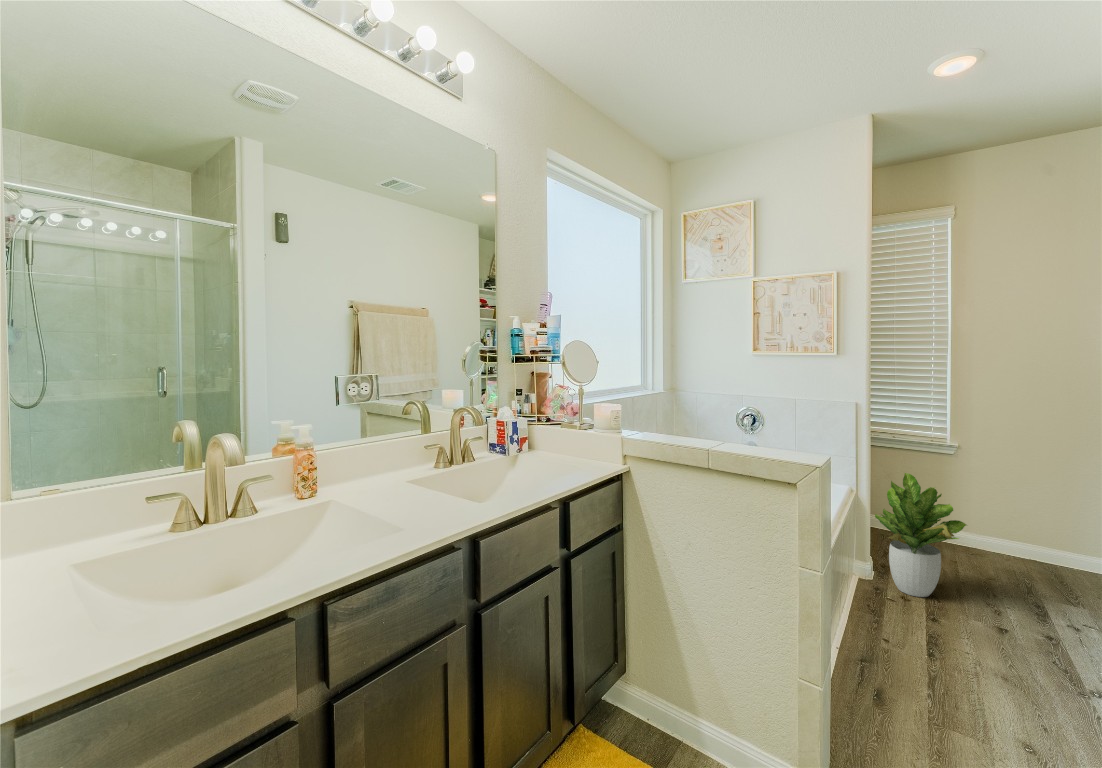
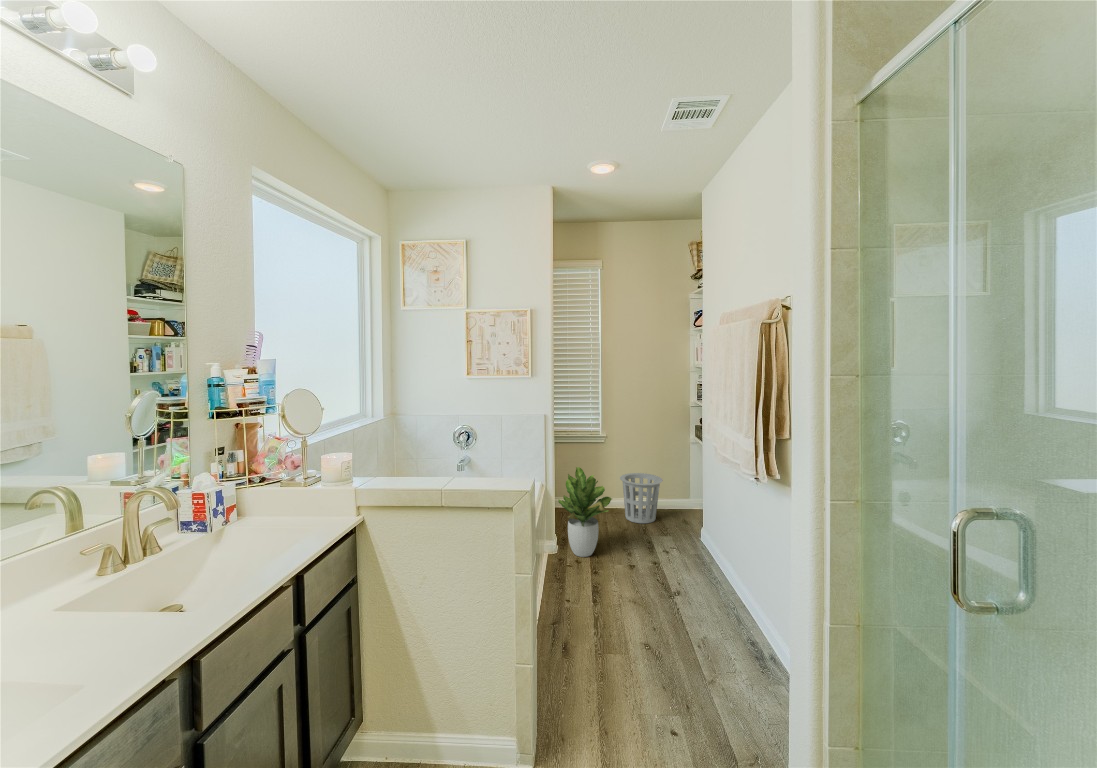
waste basket: none [983,501,1070,578] -> present [620,473,663,523]

